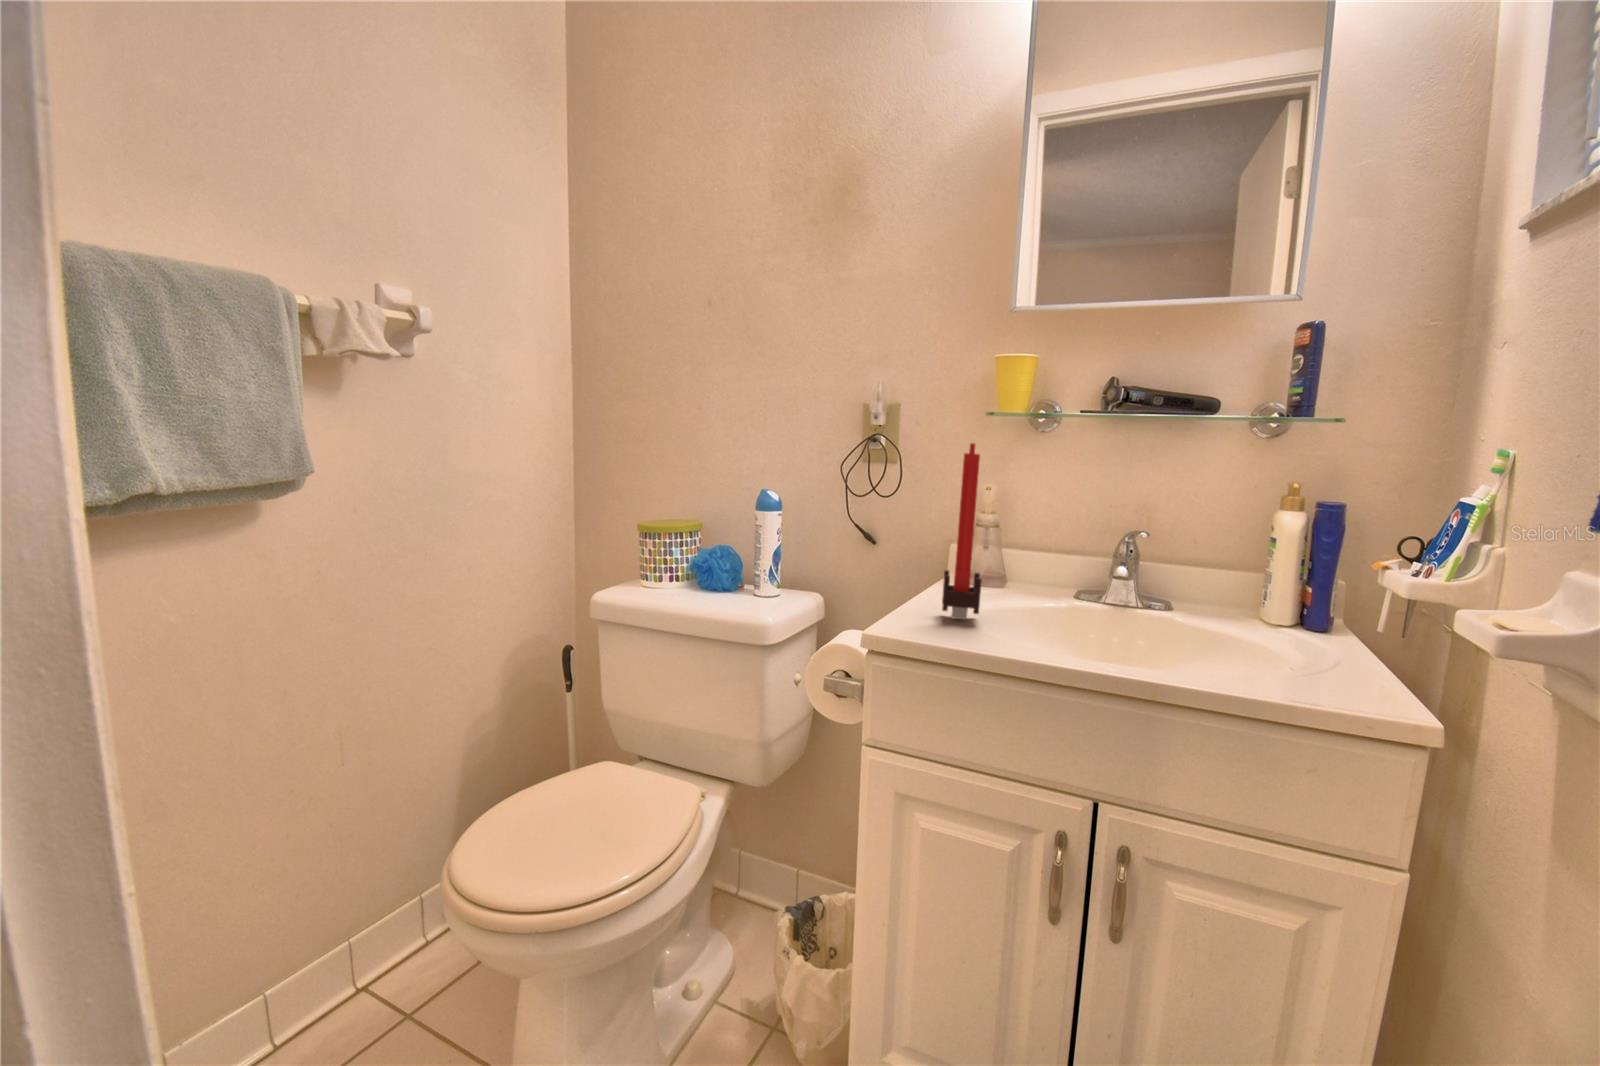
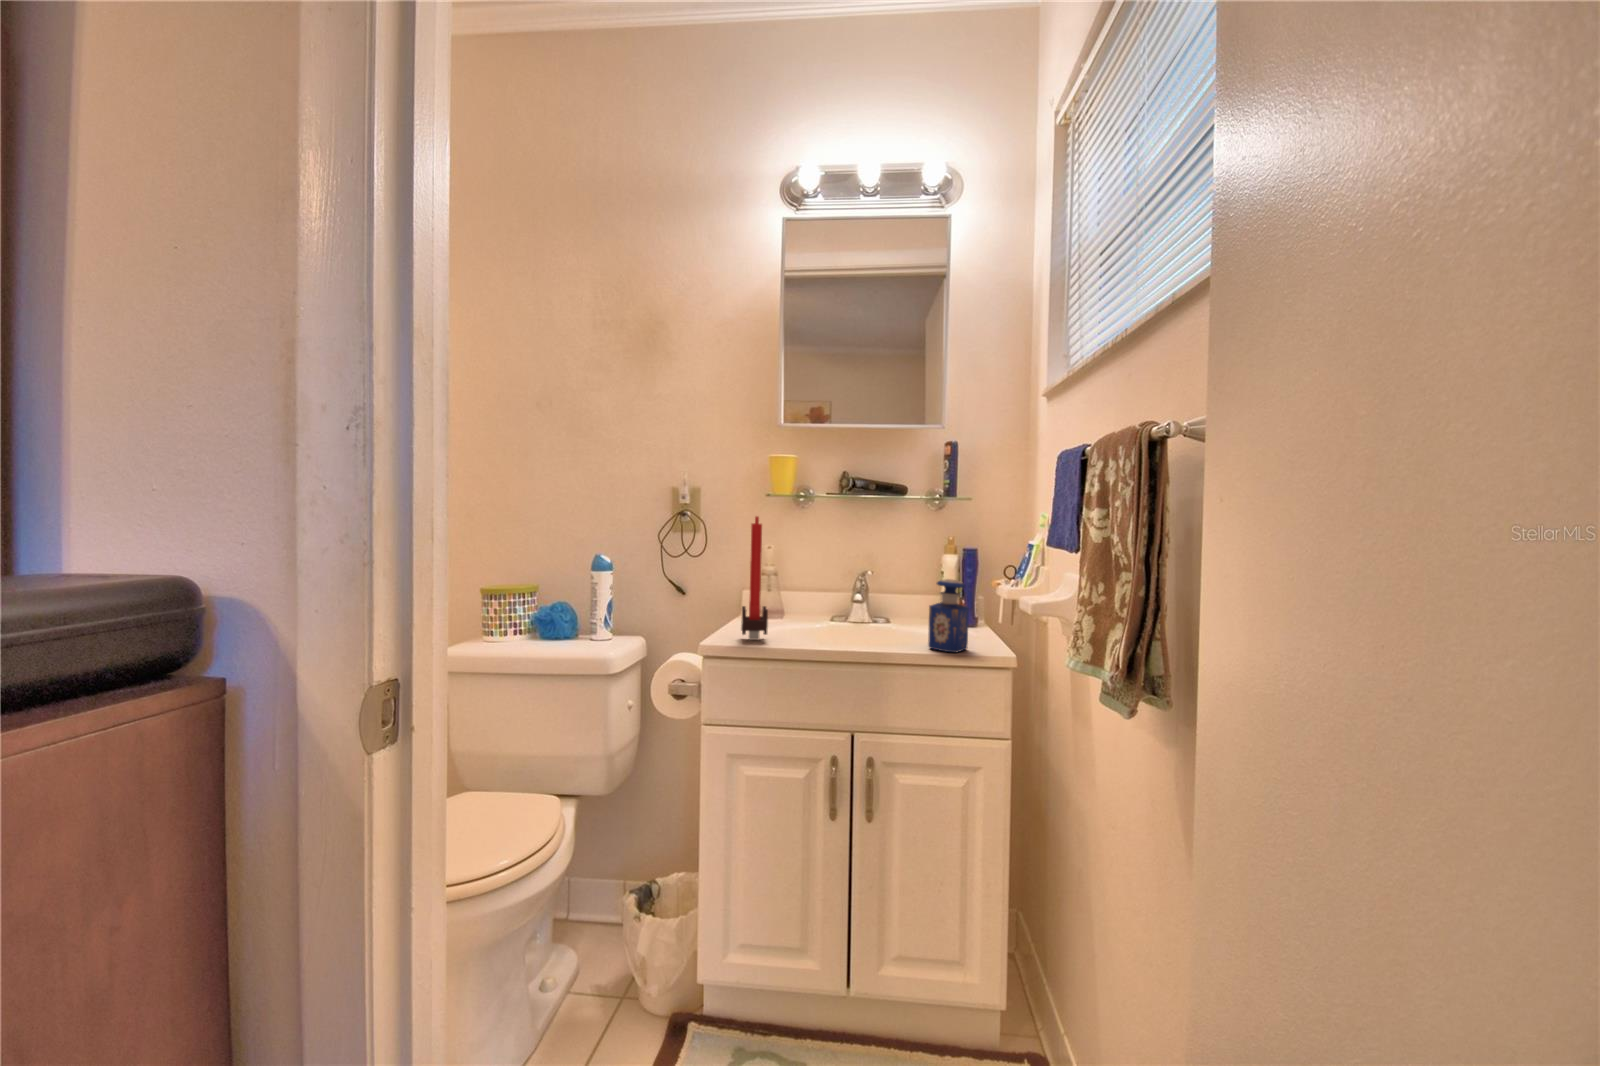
perfume bottle: none [1246,554,1332,676] -> present [928,579,969,652]

